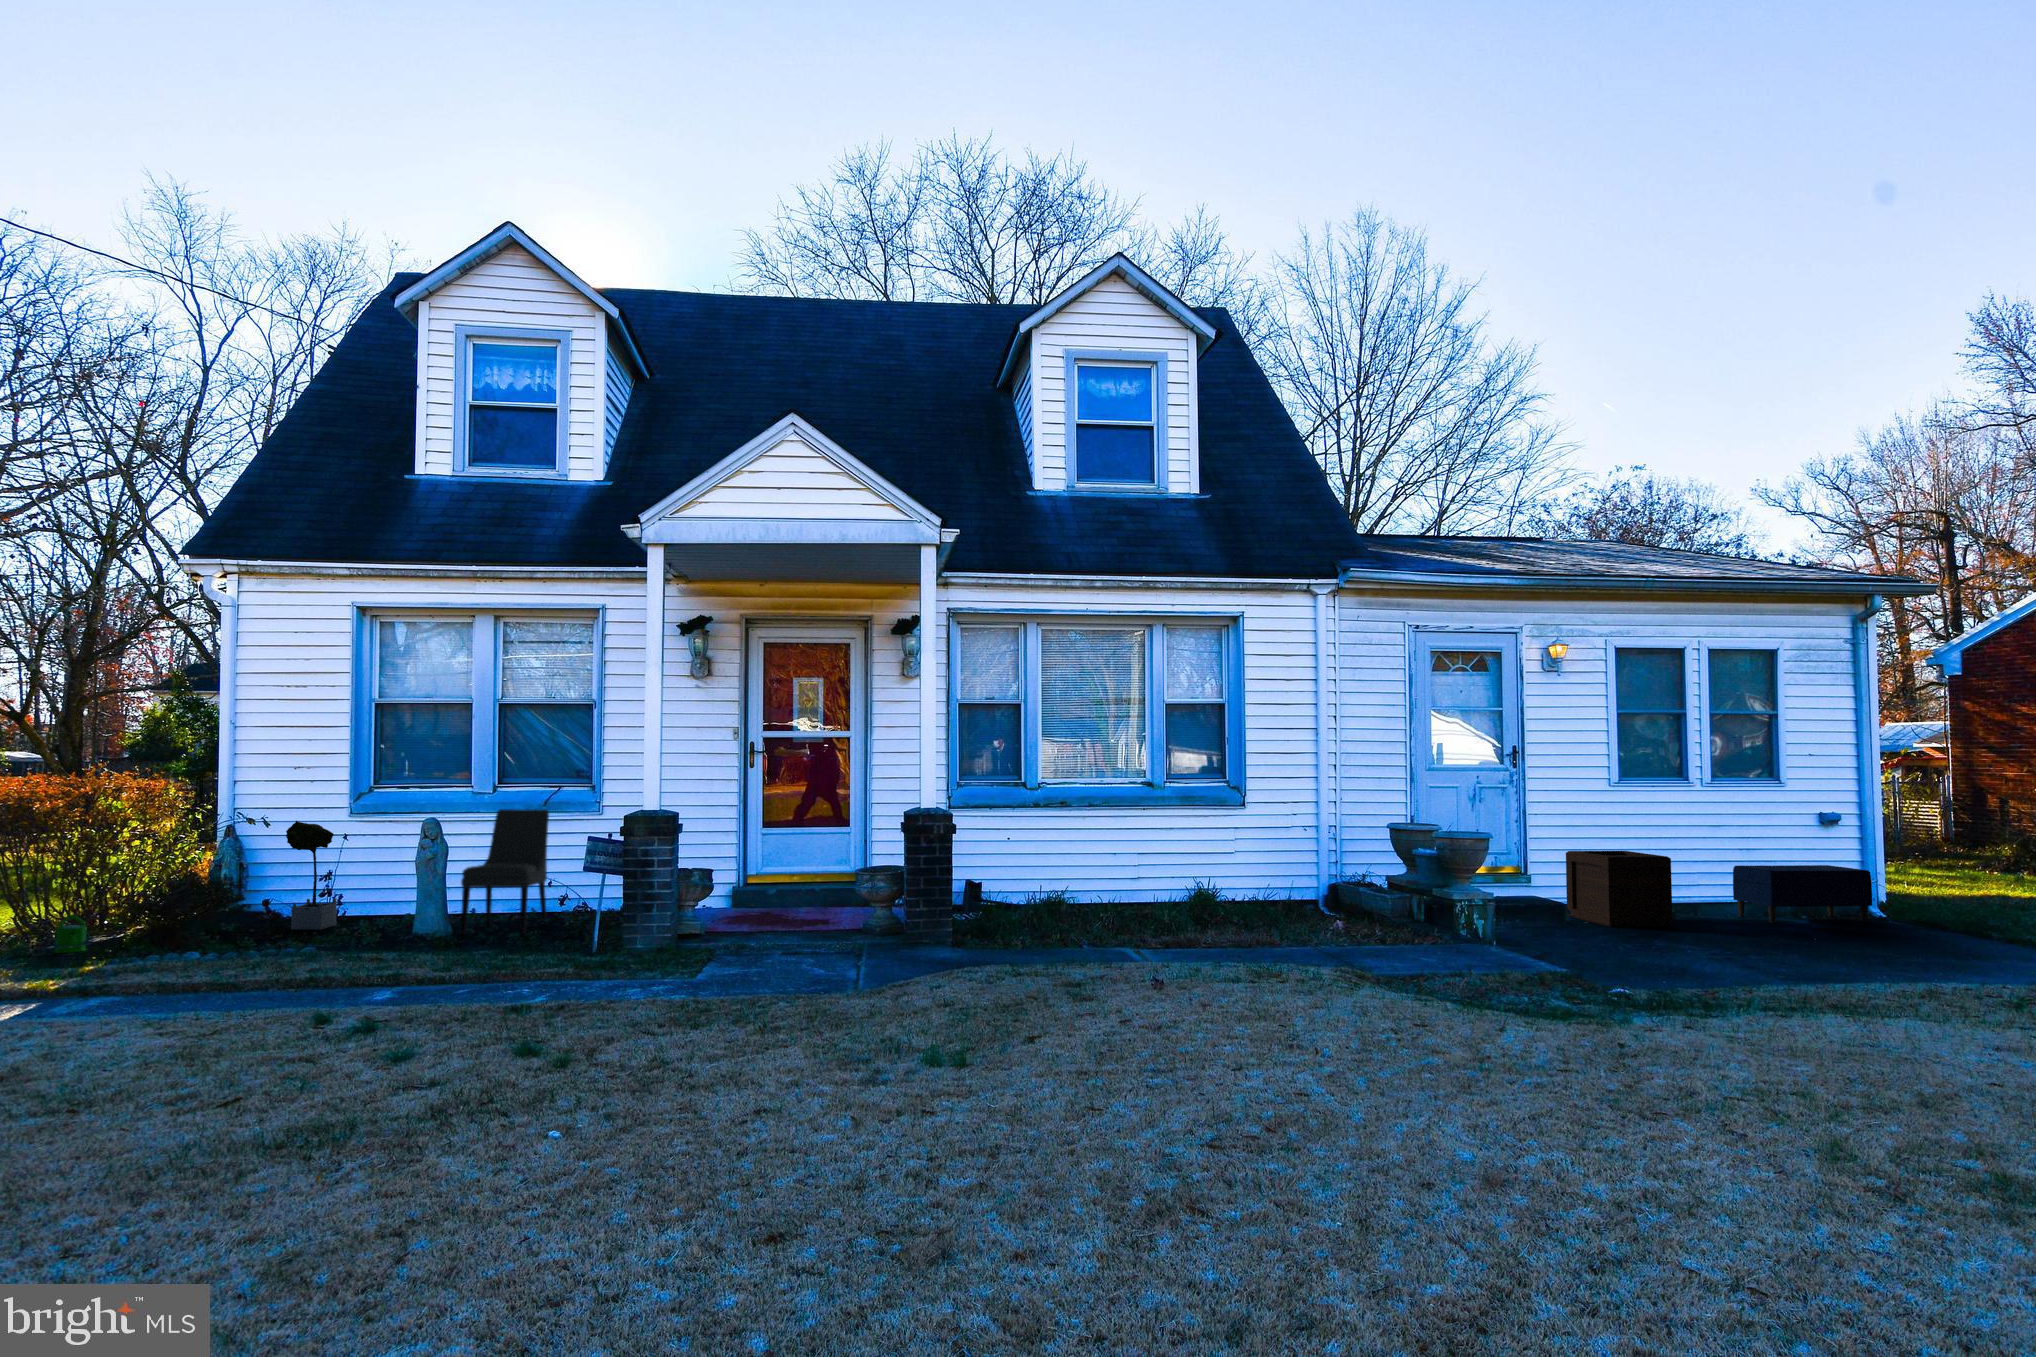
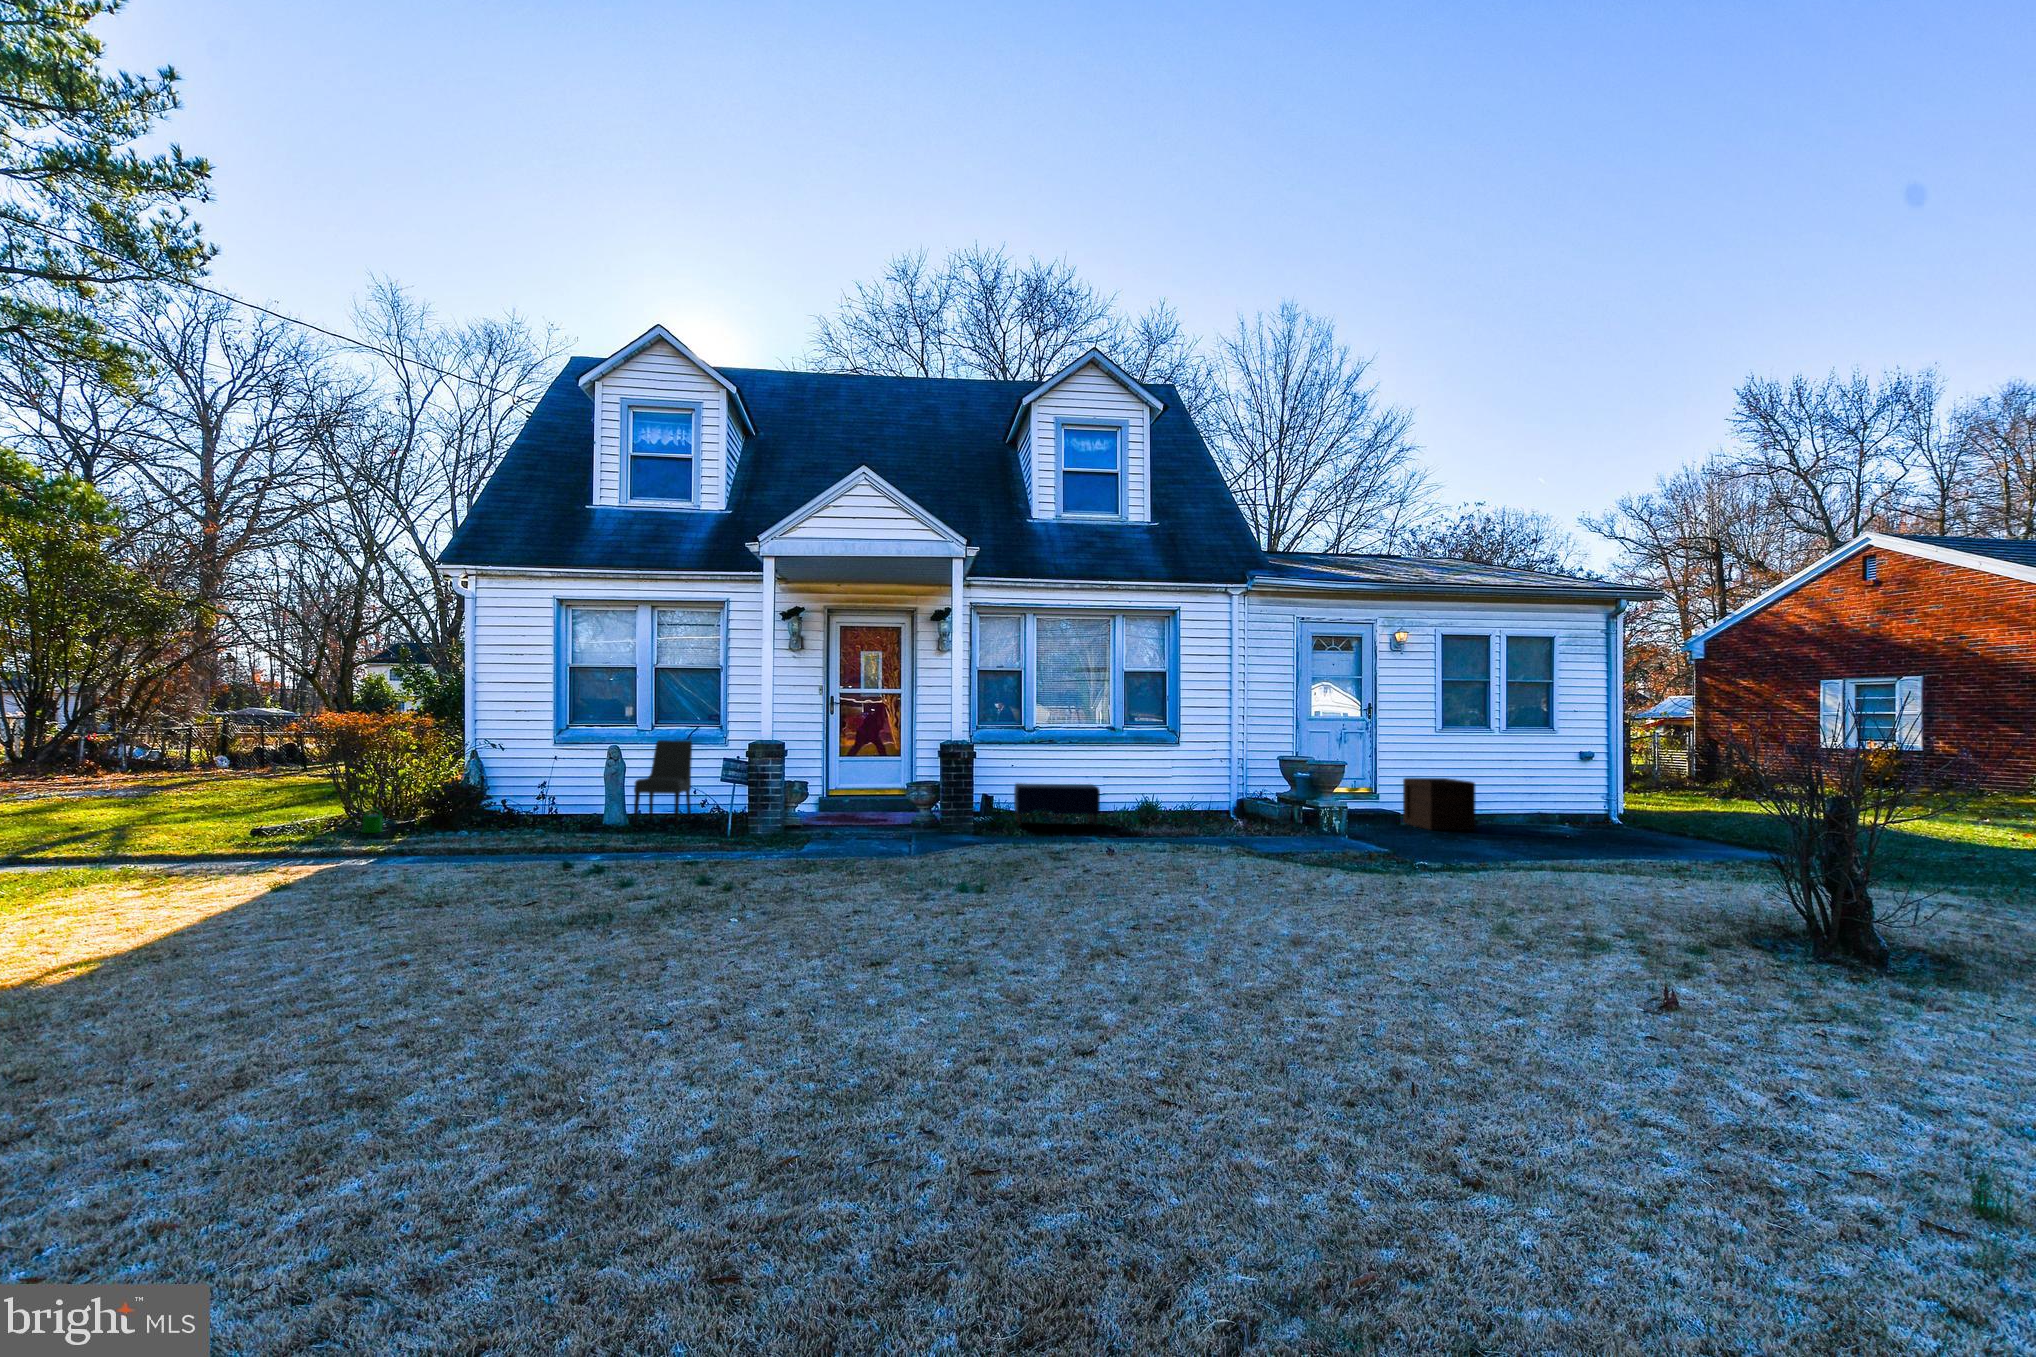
potted tree: present [286,821,337,930] -> none [512,746,547,821]
bench: present [1733,865,1872,923] -> present [1014,783,1100,826]

